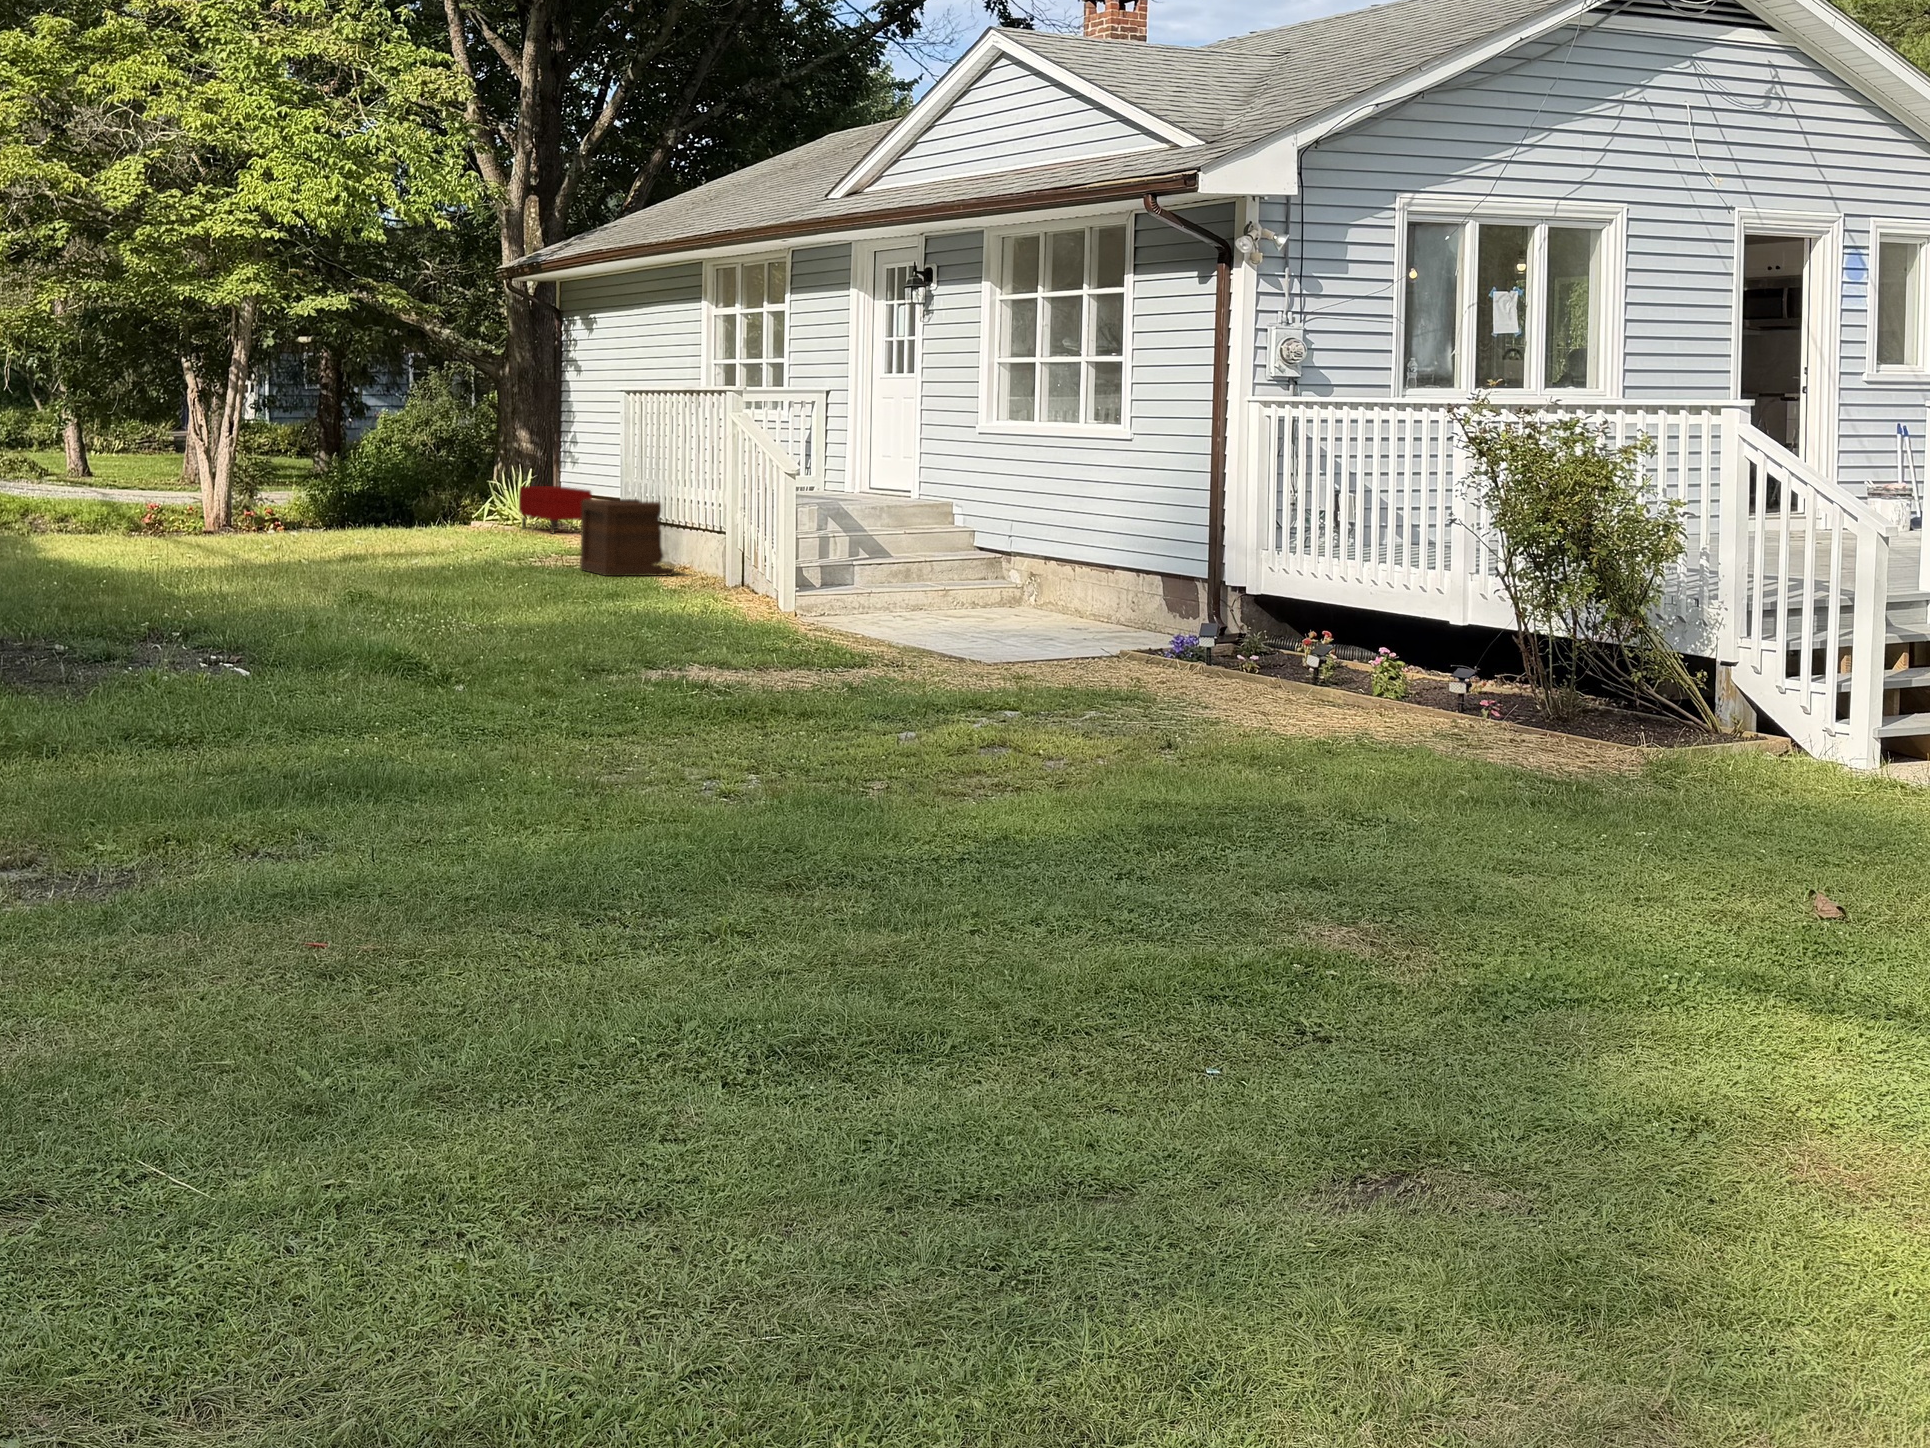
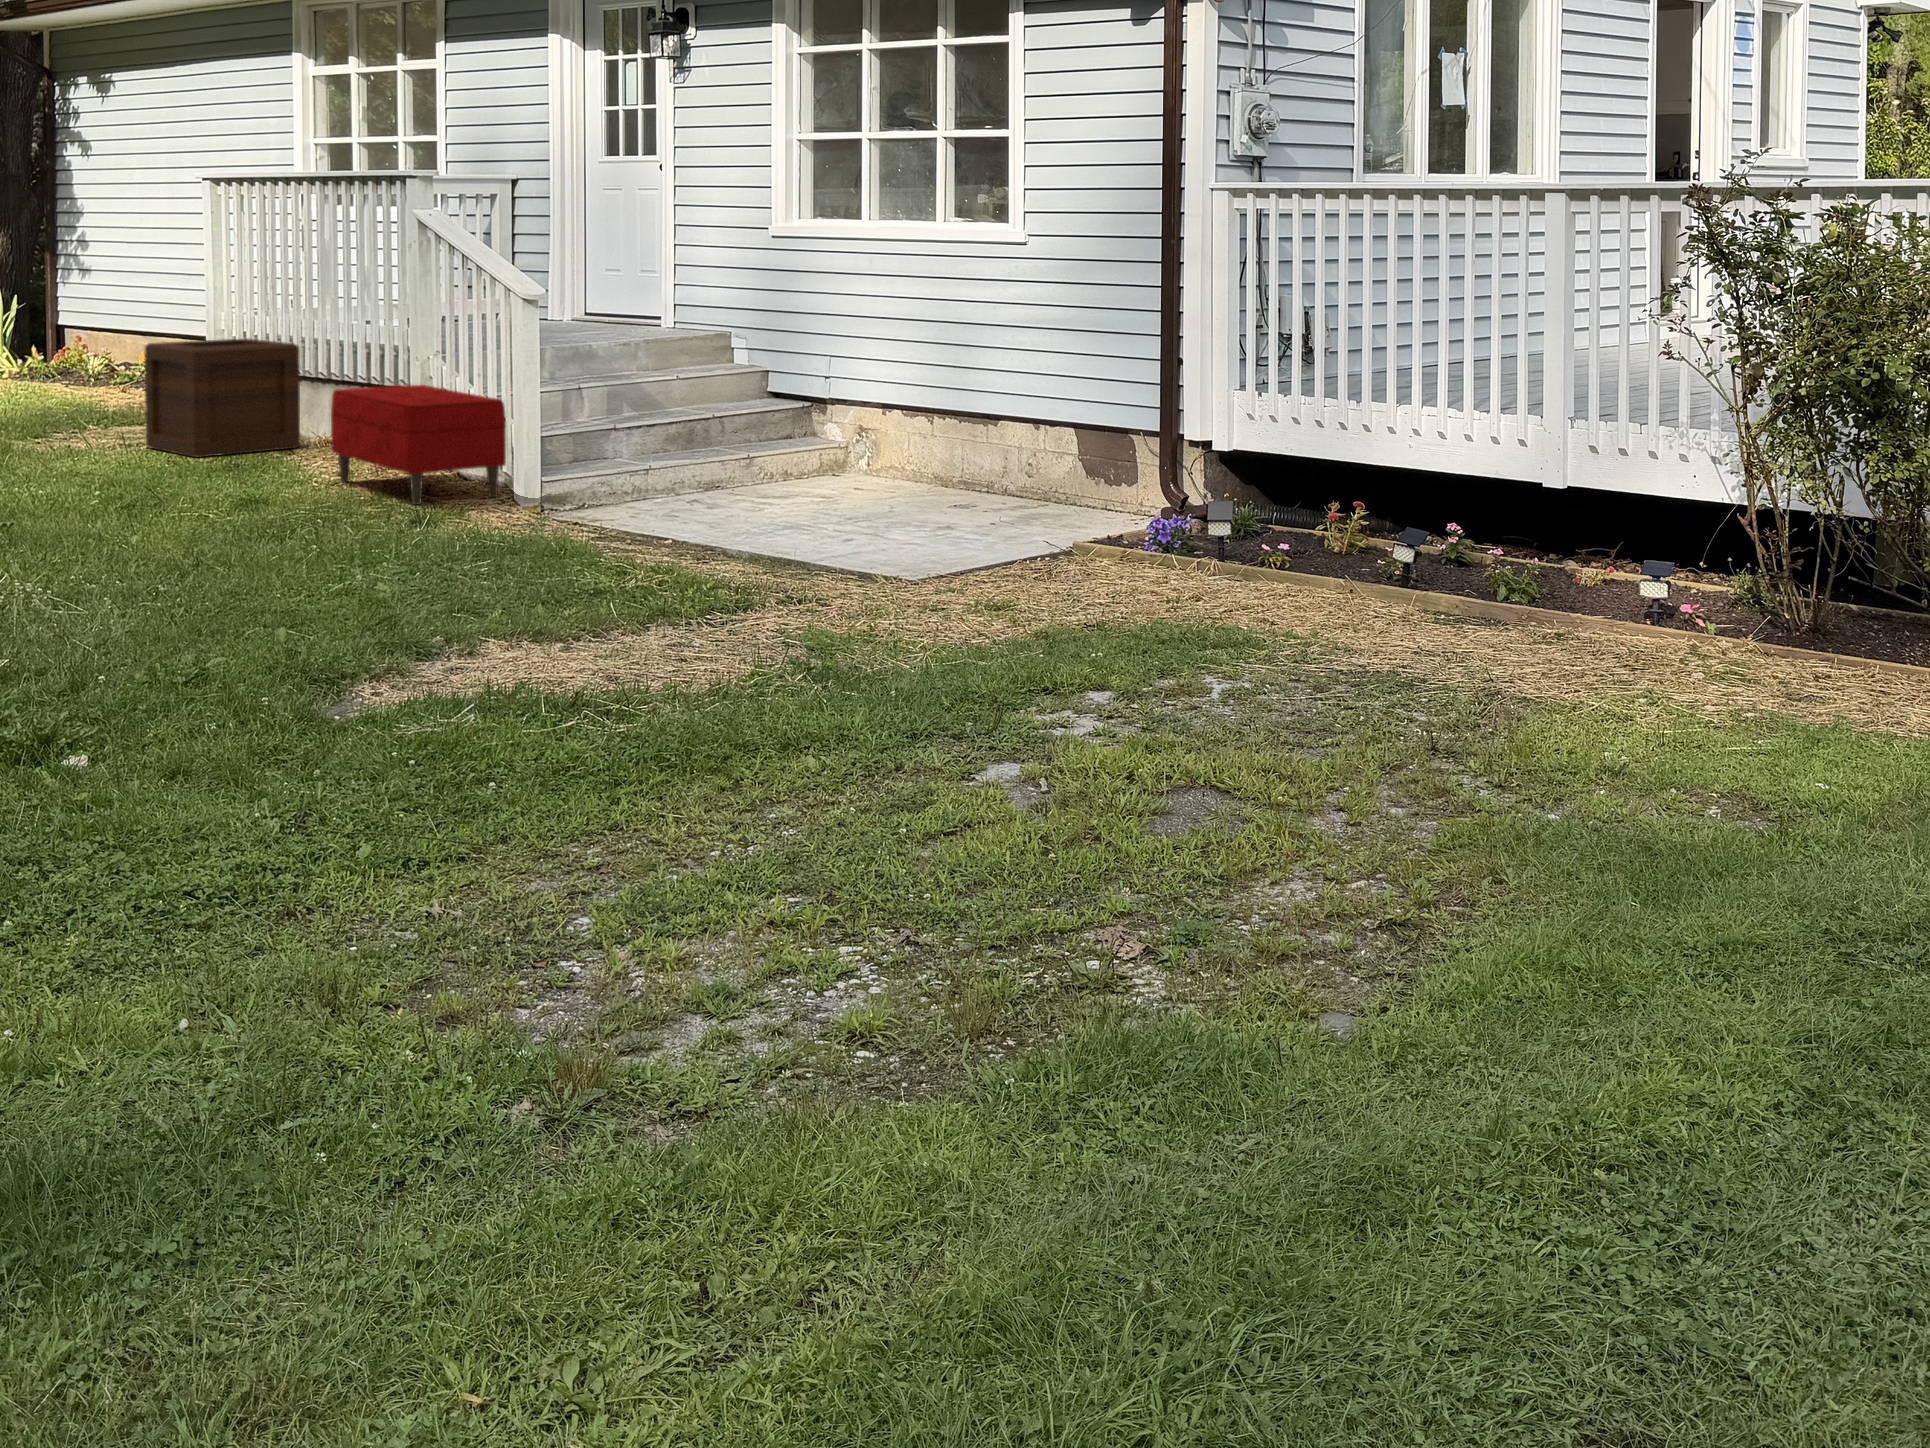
bench: present [519,486,592,534] -> present [331,385,506,505]

